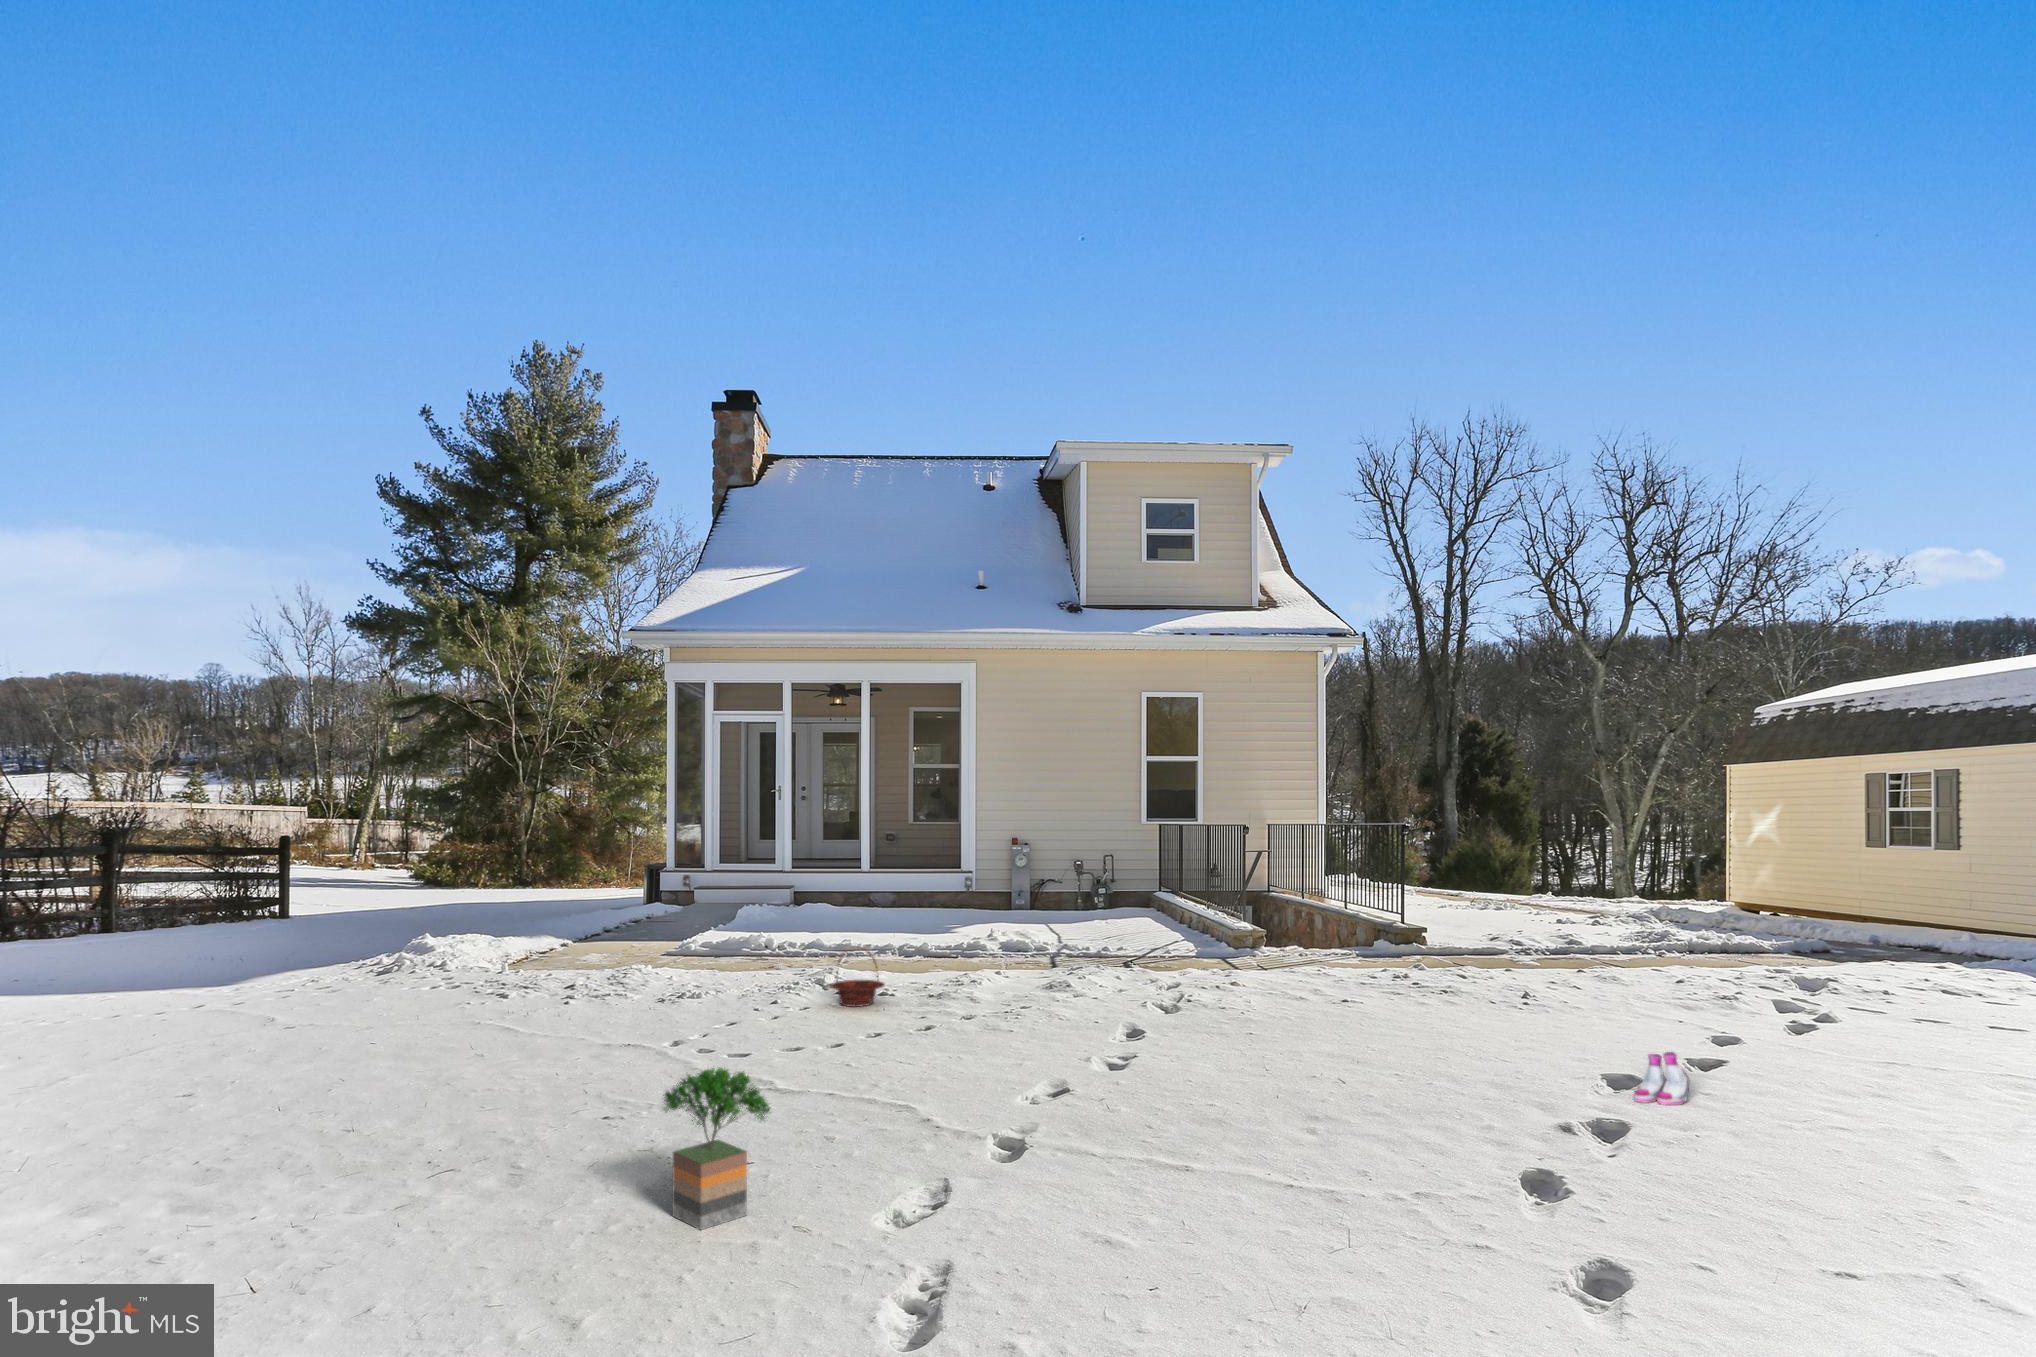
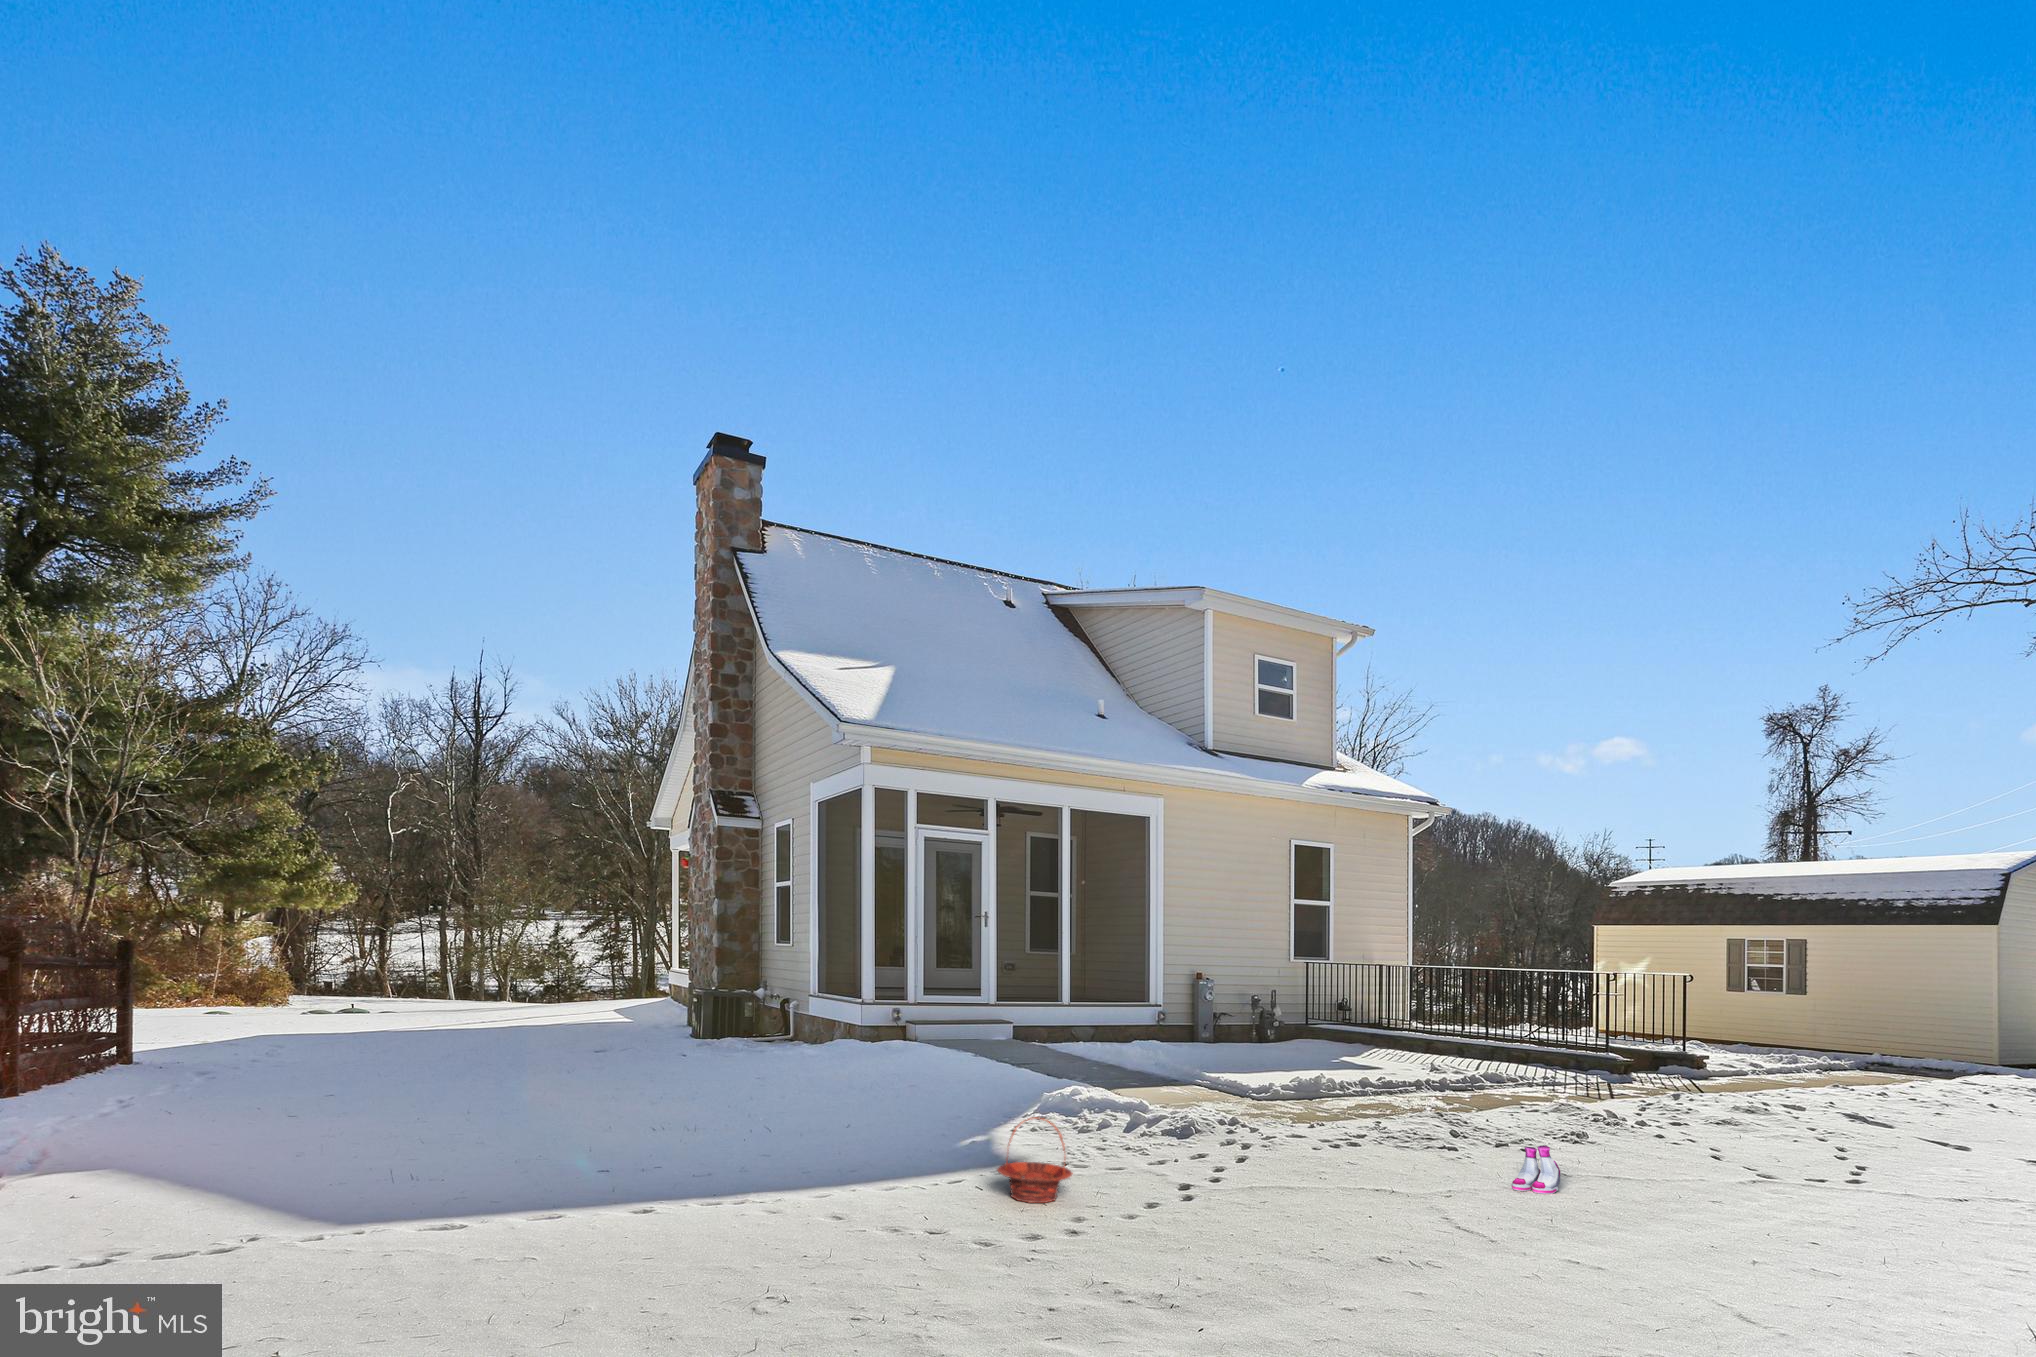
basket: present [830,947,884,1007] -> present [997,1117,1073,1203]
potted tree: present [663,1067,770,1230] -> none [644,1110,748,1261]

